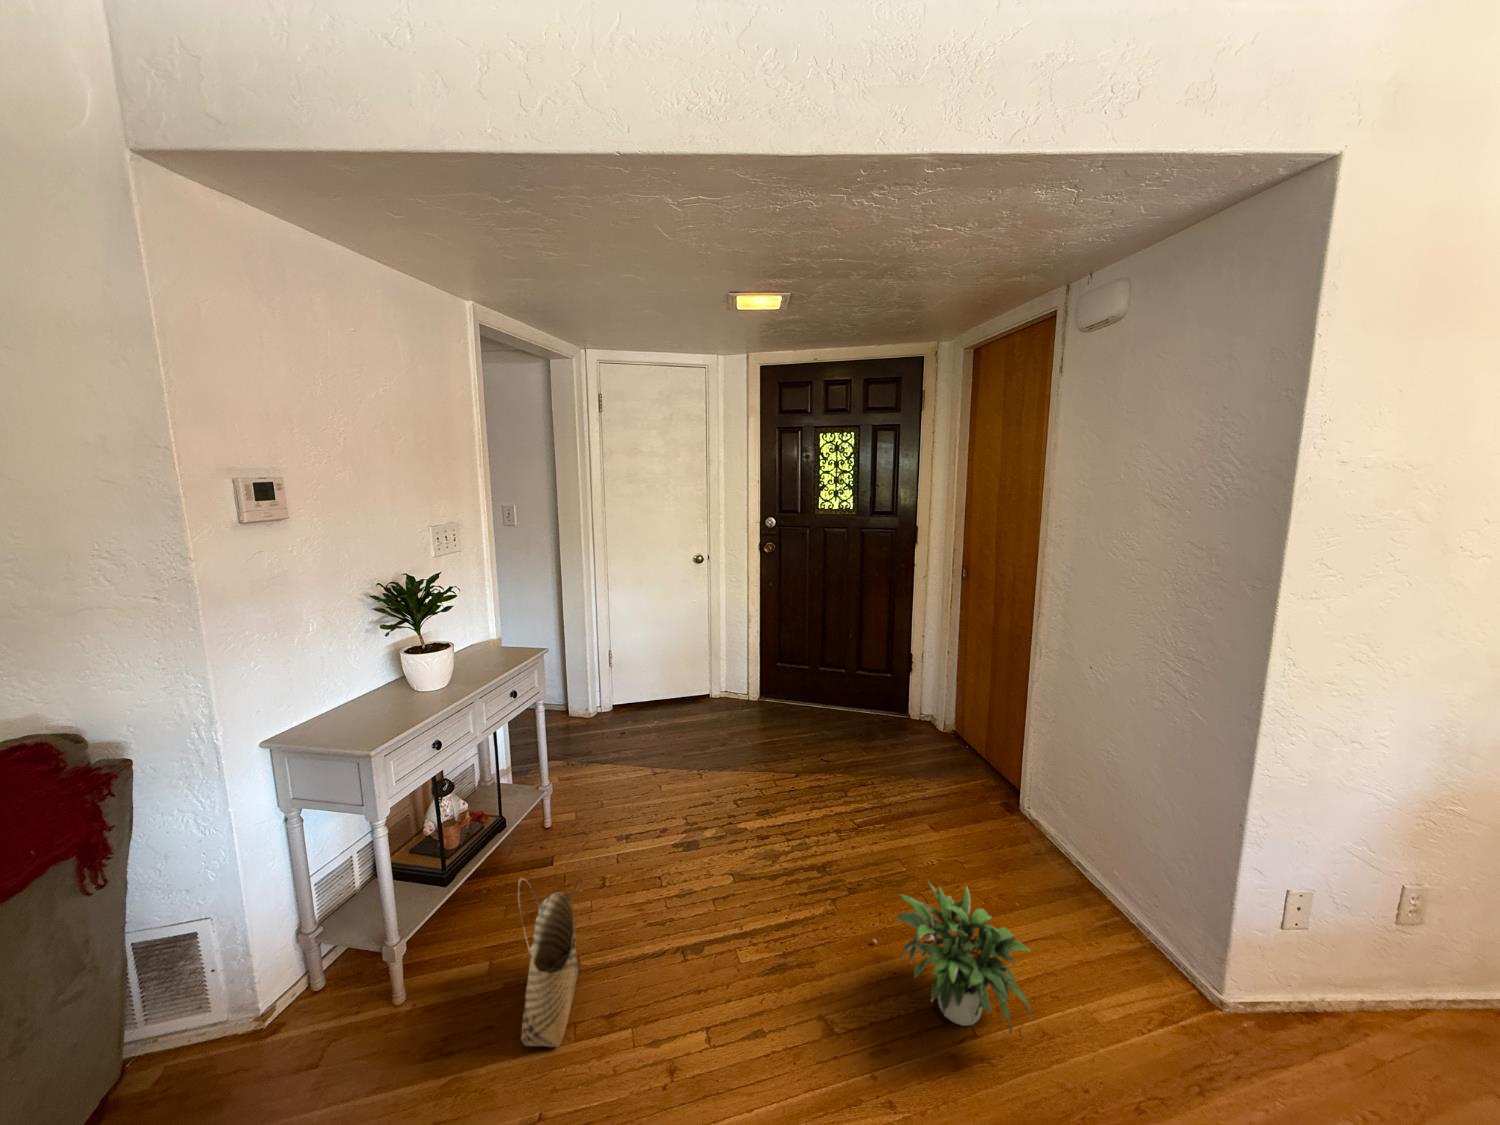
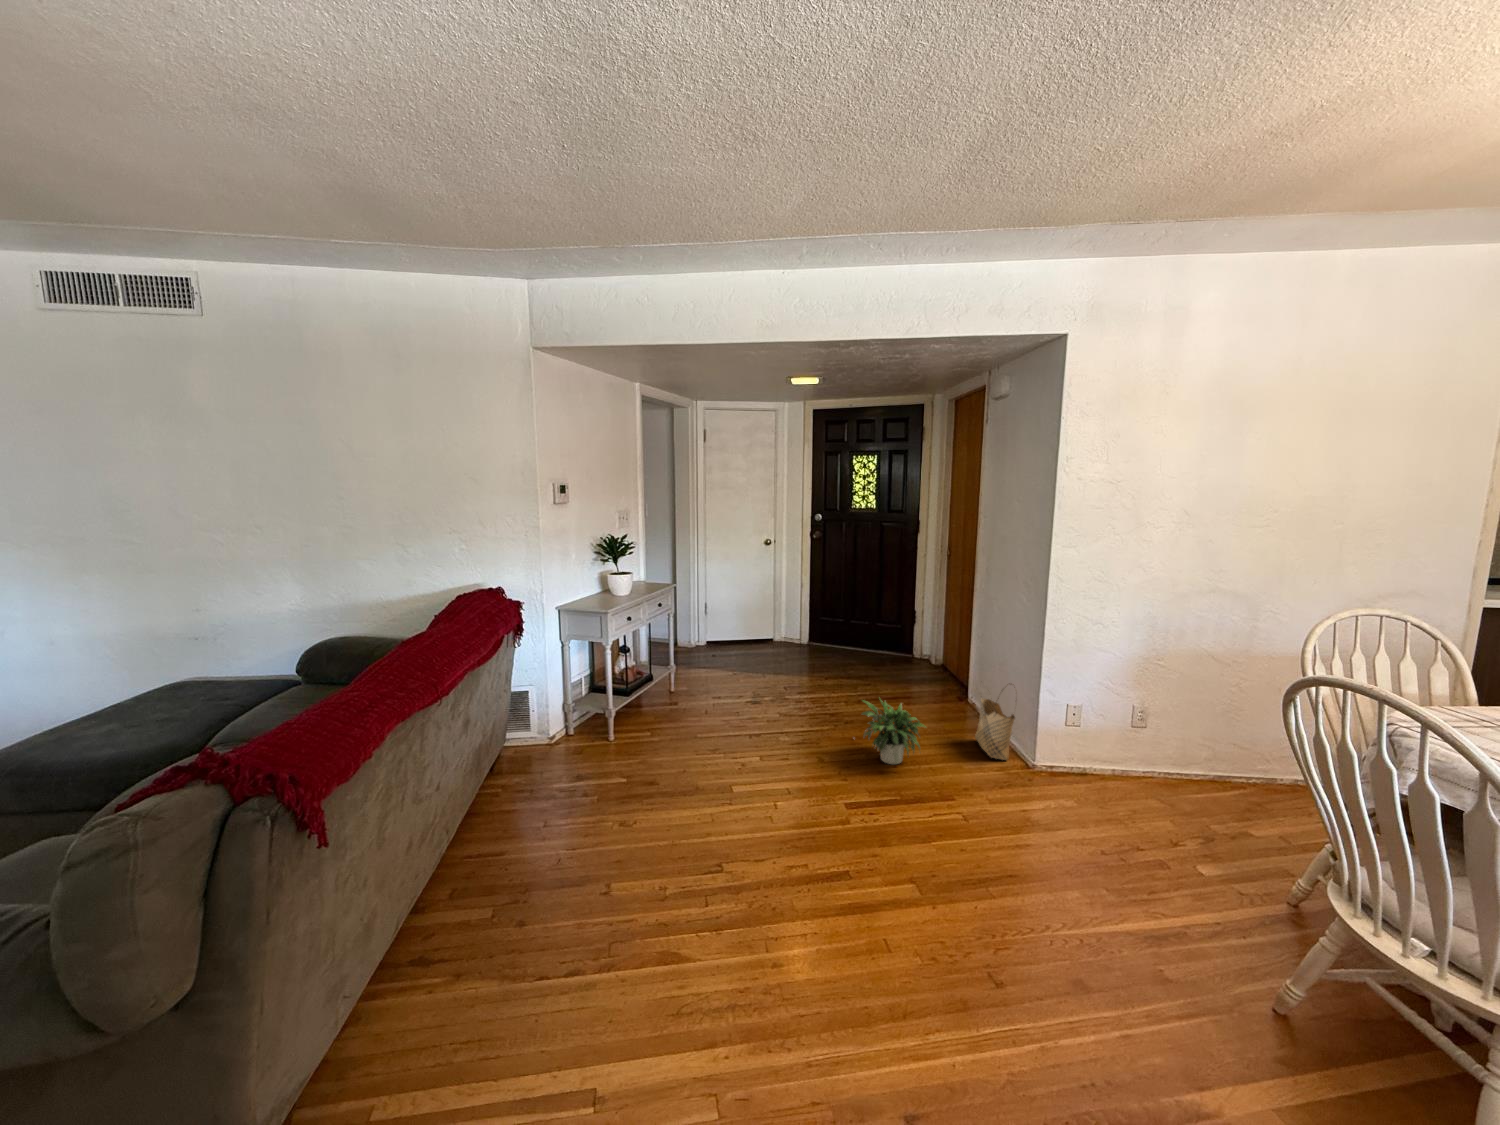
woven basket: present [518,877,582,1047] -> present [975,698,1015,760]

